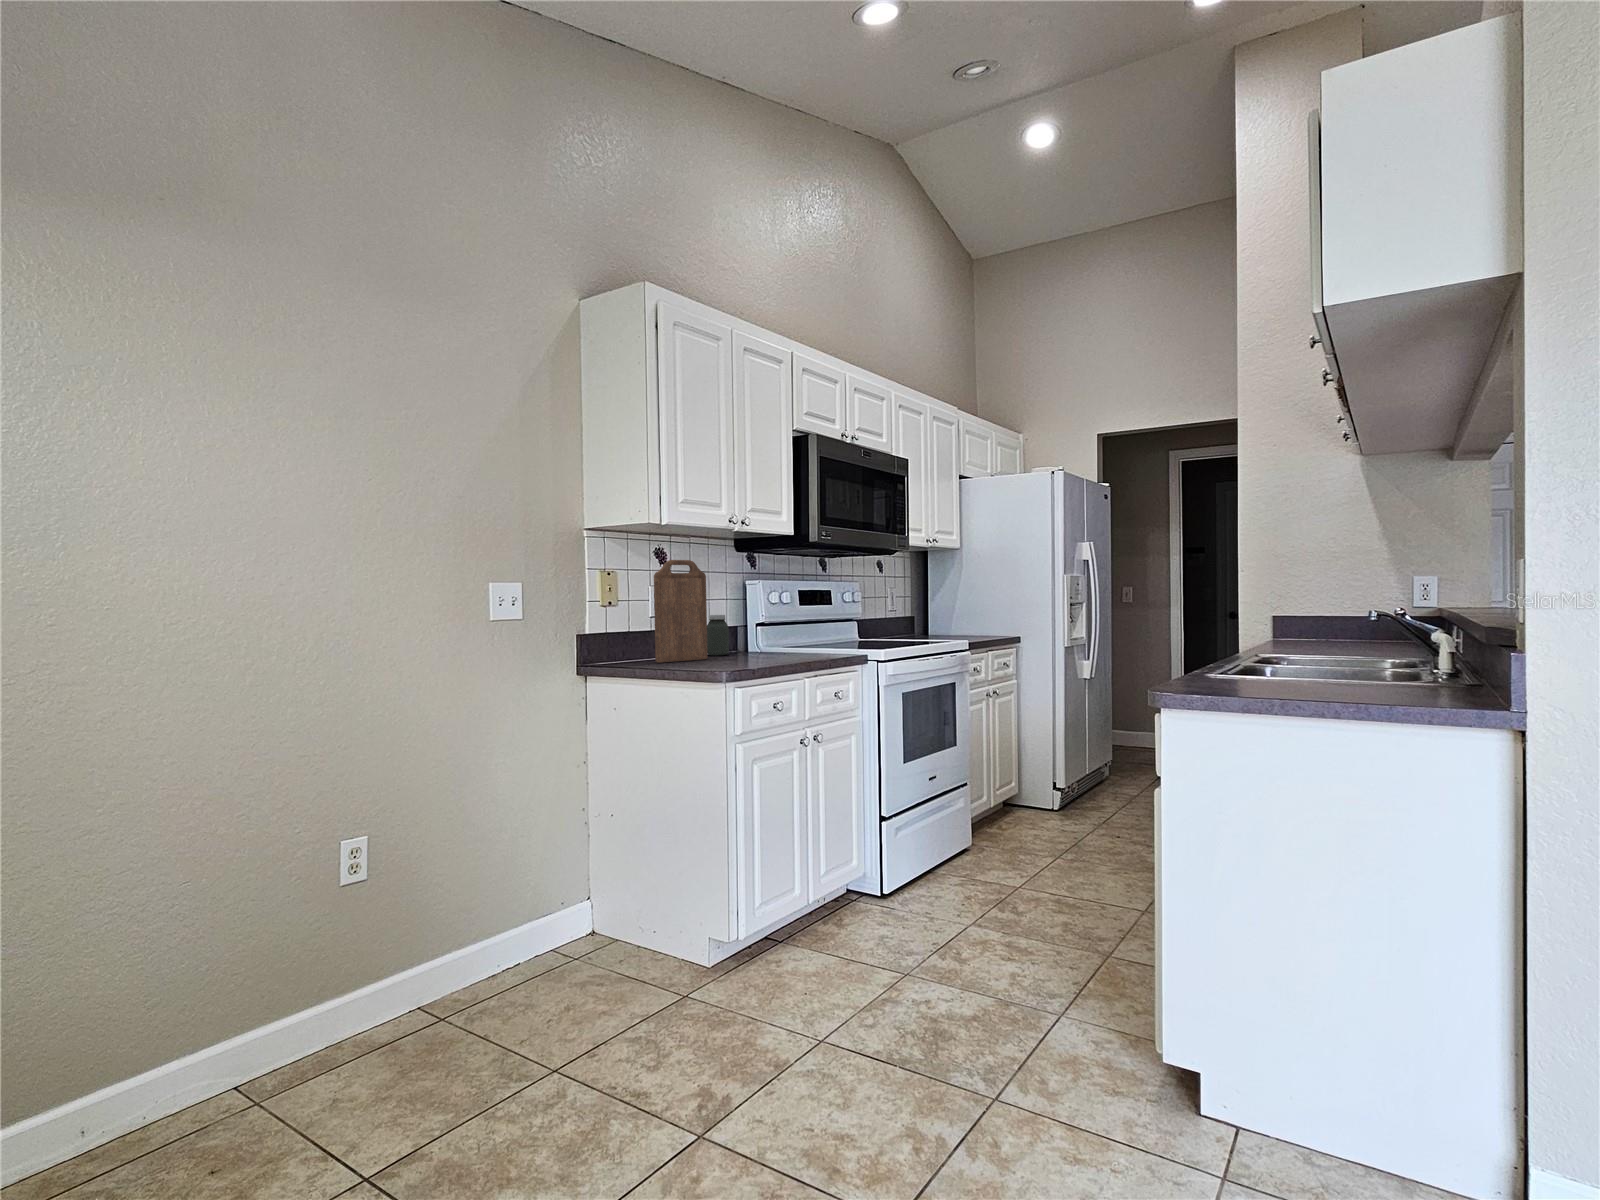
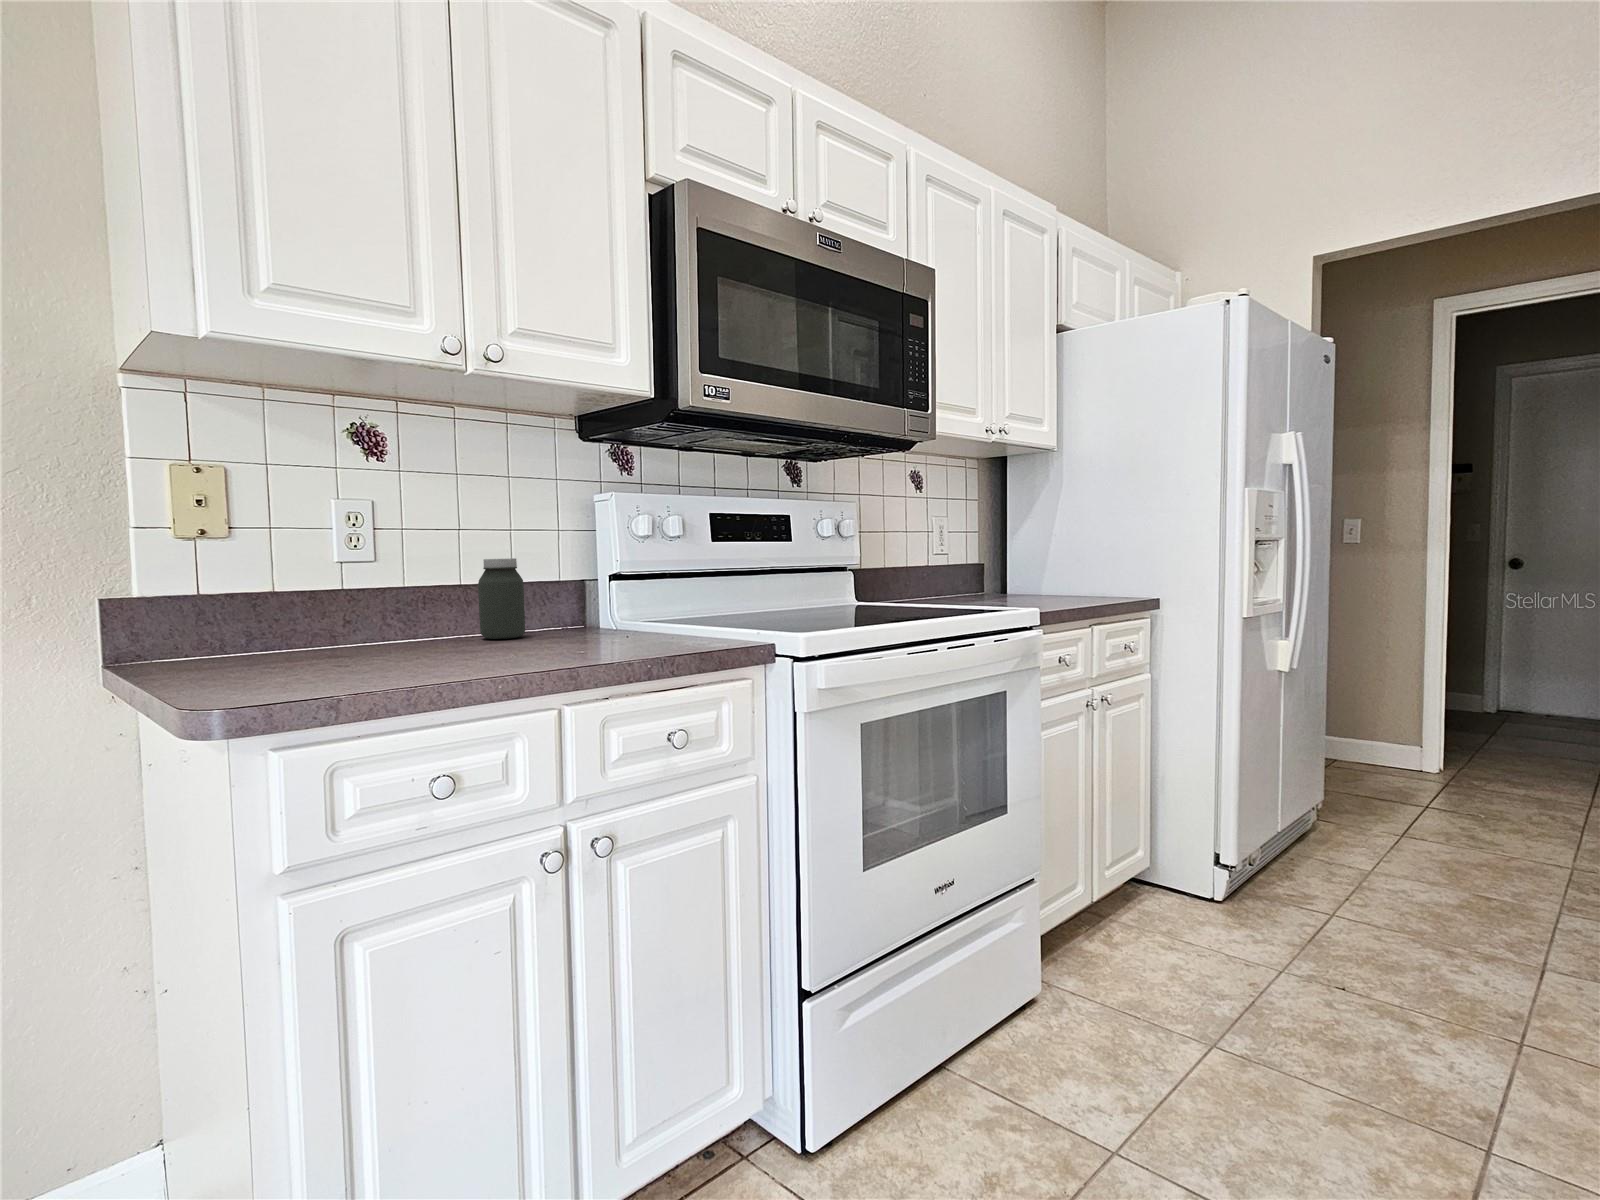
cutting board: present [654,560,708,663] -> none [288,440,435,659]

